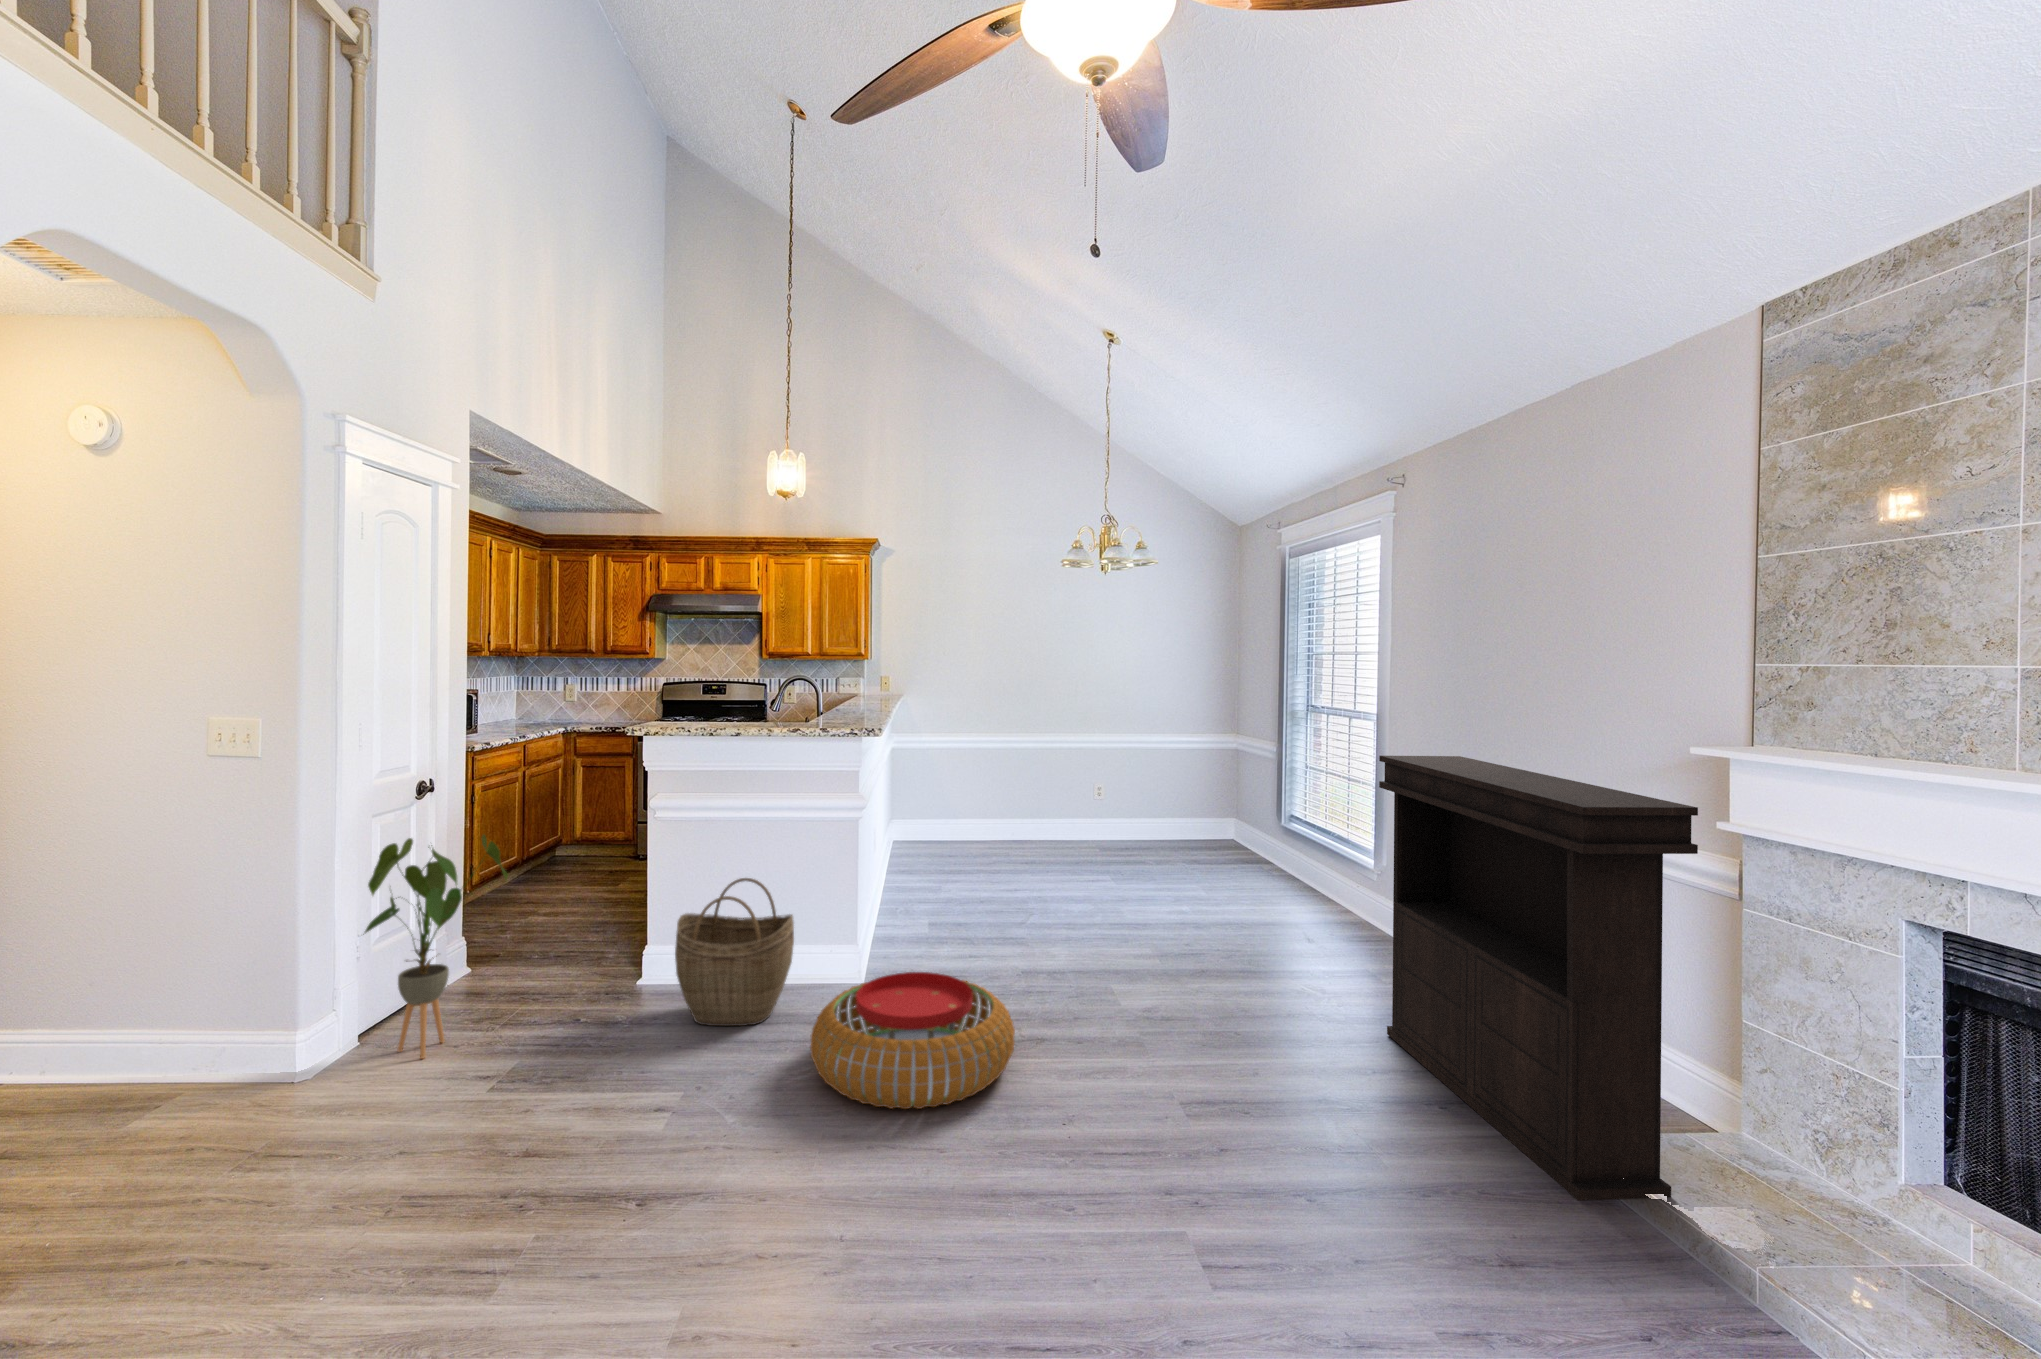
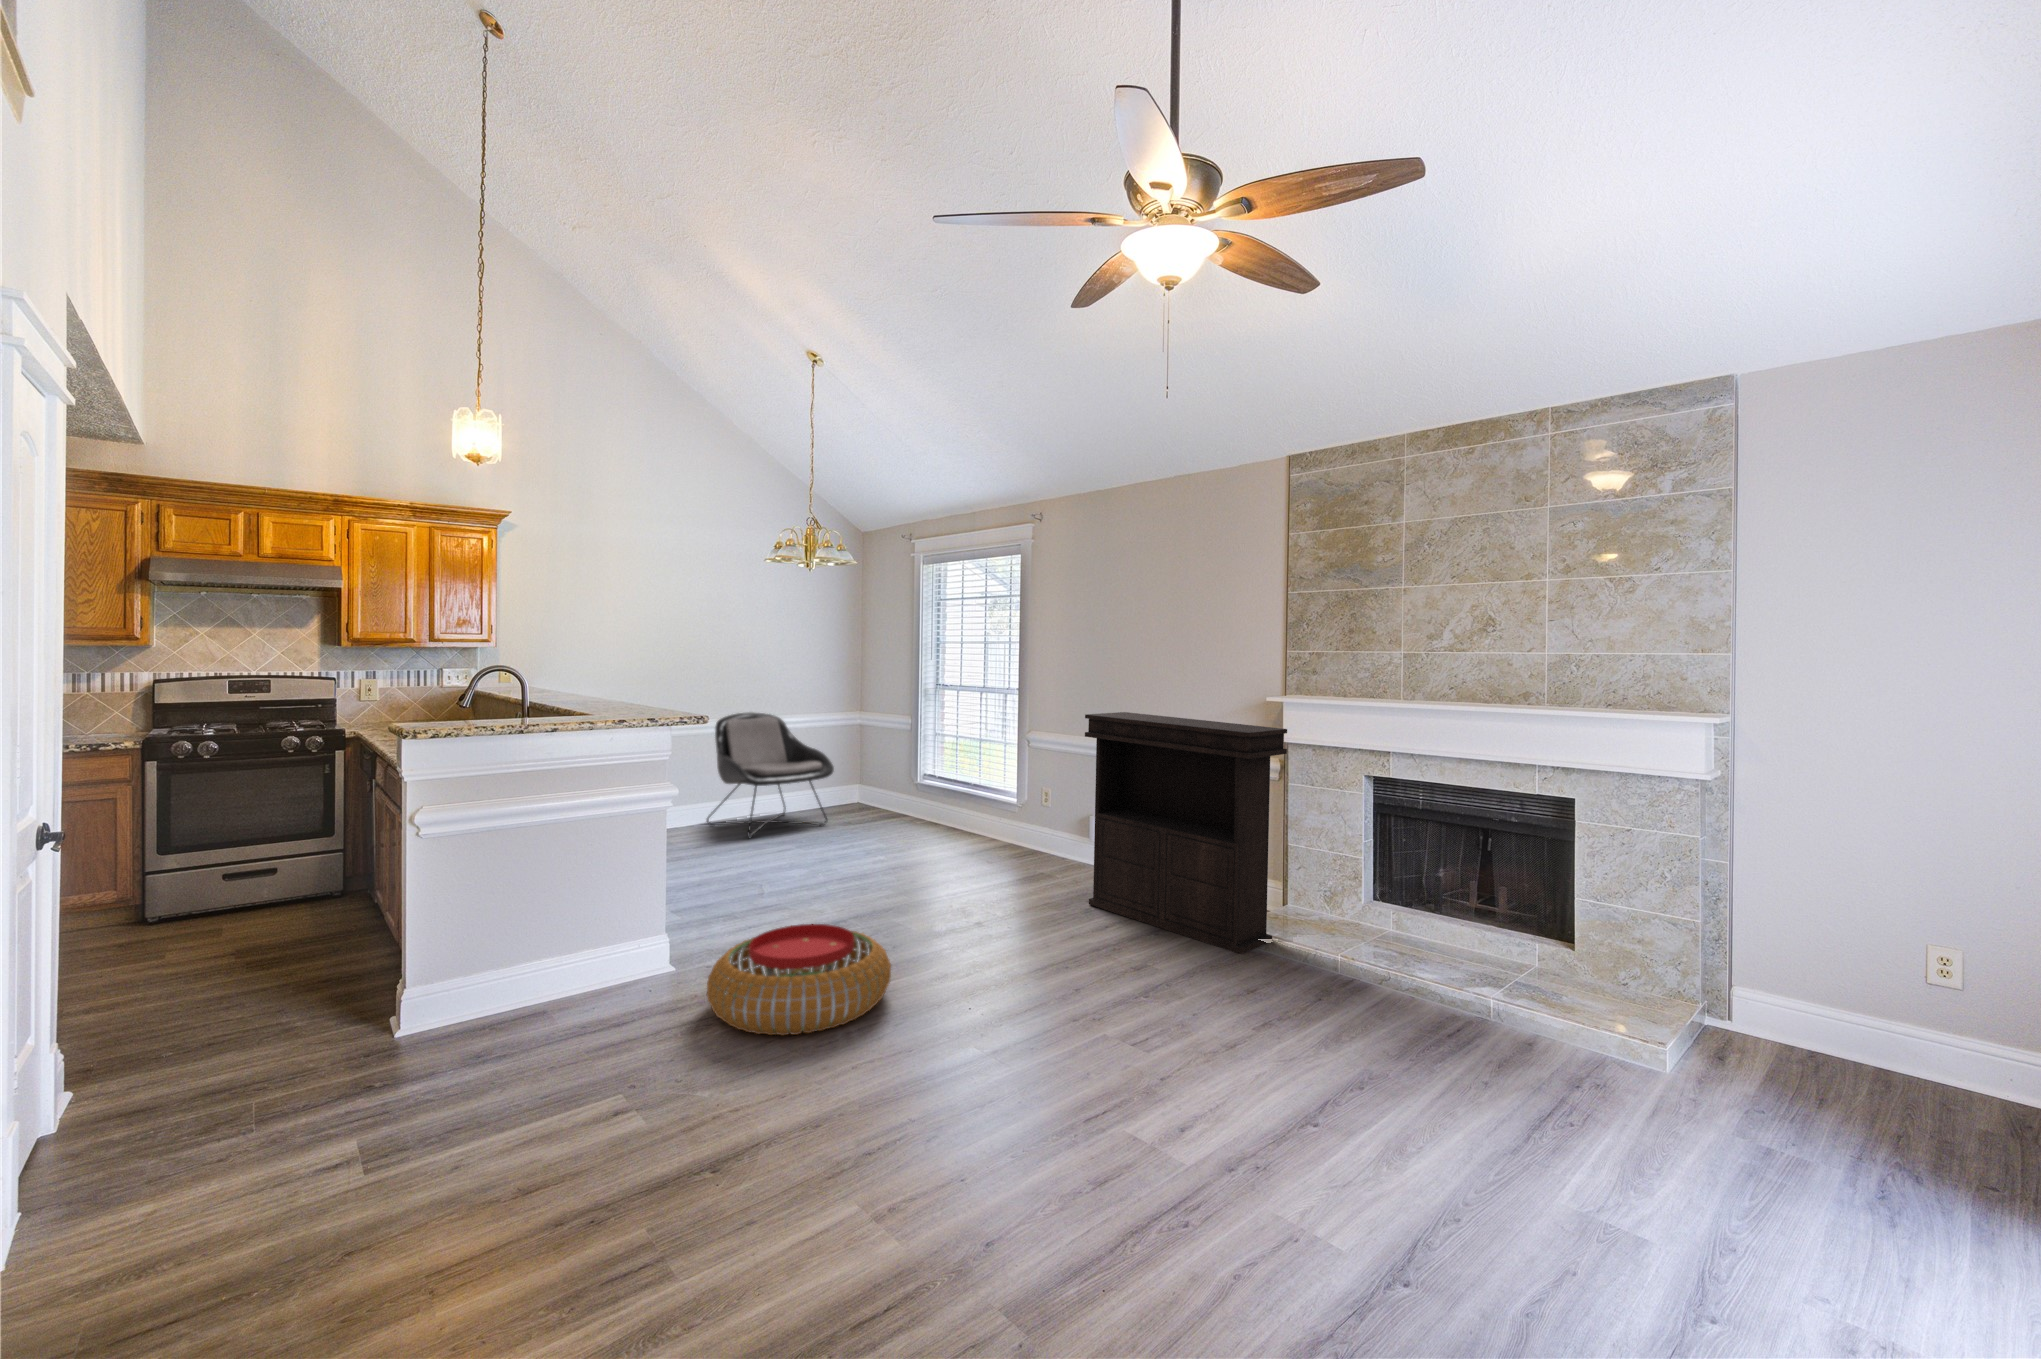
lounge chair: none [1062,730,1182,864] -> present [707,712,834,838]
house plant: present [363,835,509,1059] -> none [57,872,279,1165]
woven basket: present [675,878,794,1026] -> none [498,878,634,1033]

